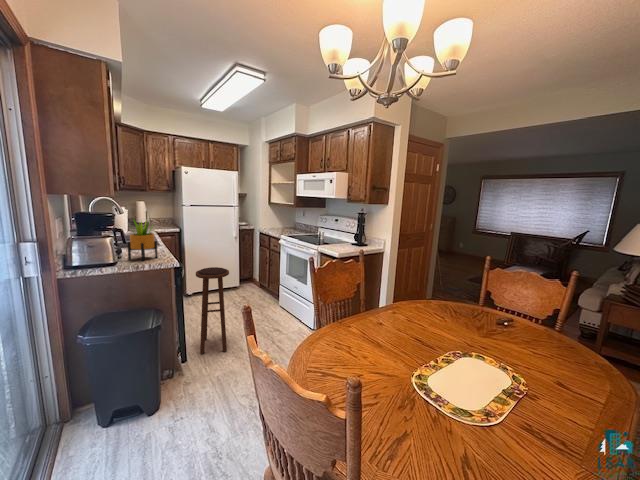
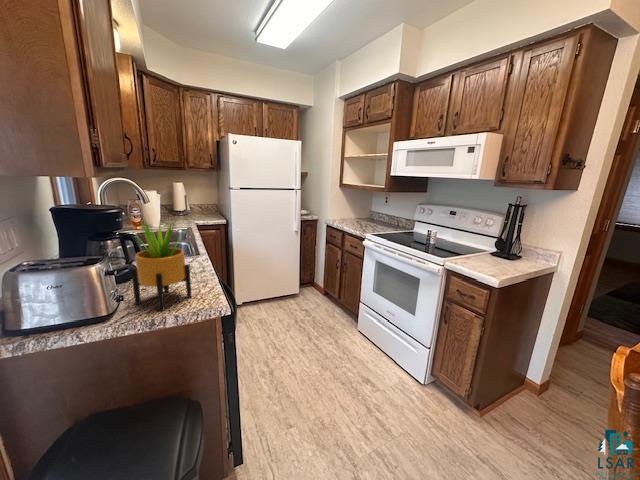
stool: present [196,267,229,354] -> none [255,292,308,433]

